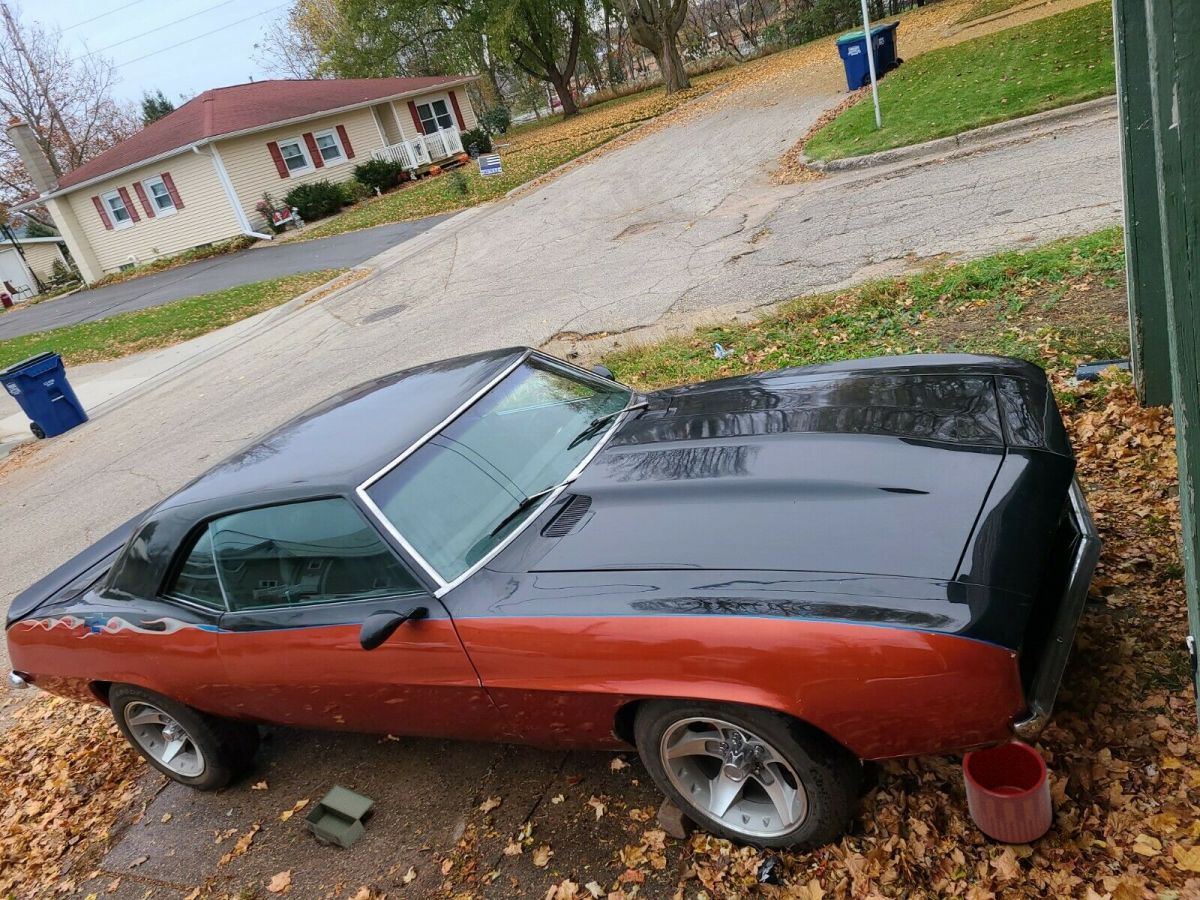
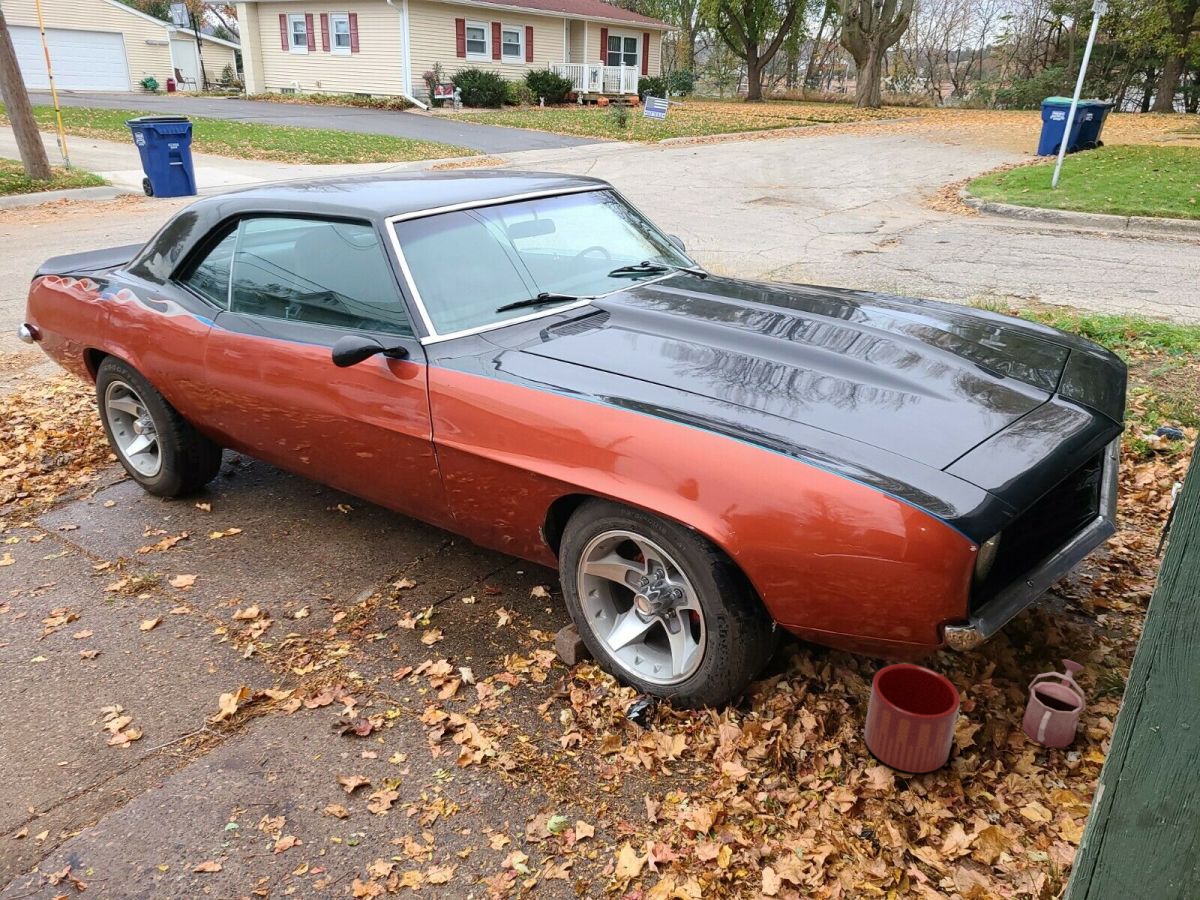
watering can: none [1091,676,1148,765] -> present [1023,659,1086,748]
toolbox: present [303,785,375,848] -> none [229,522,300,576]

